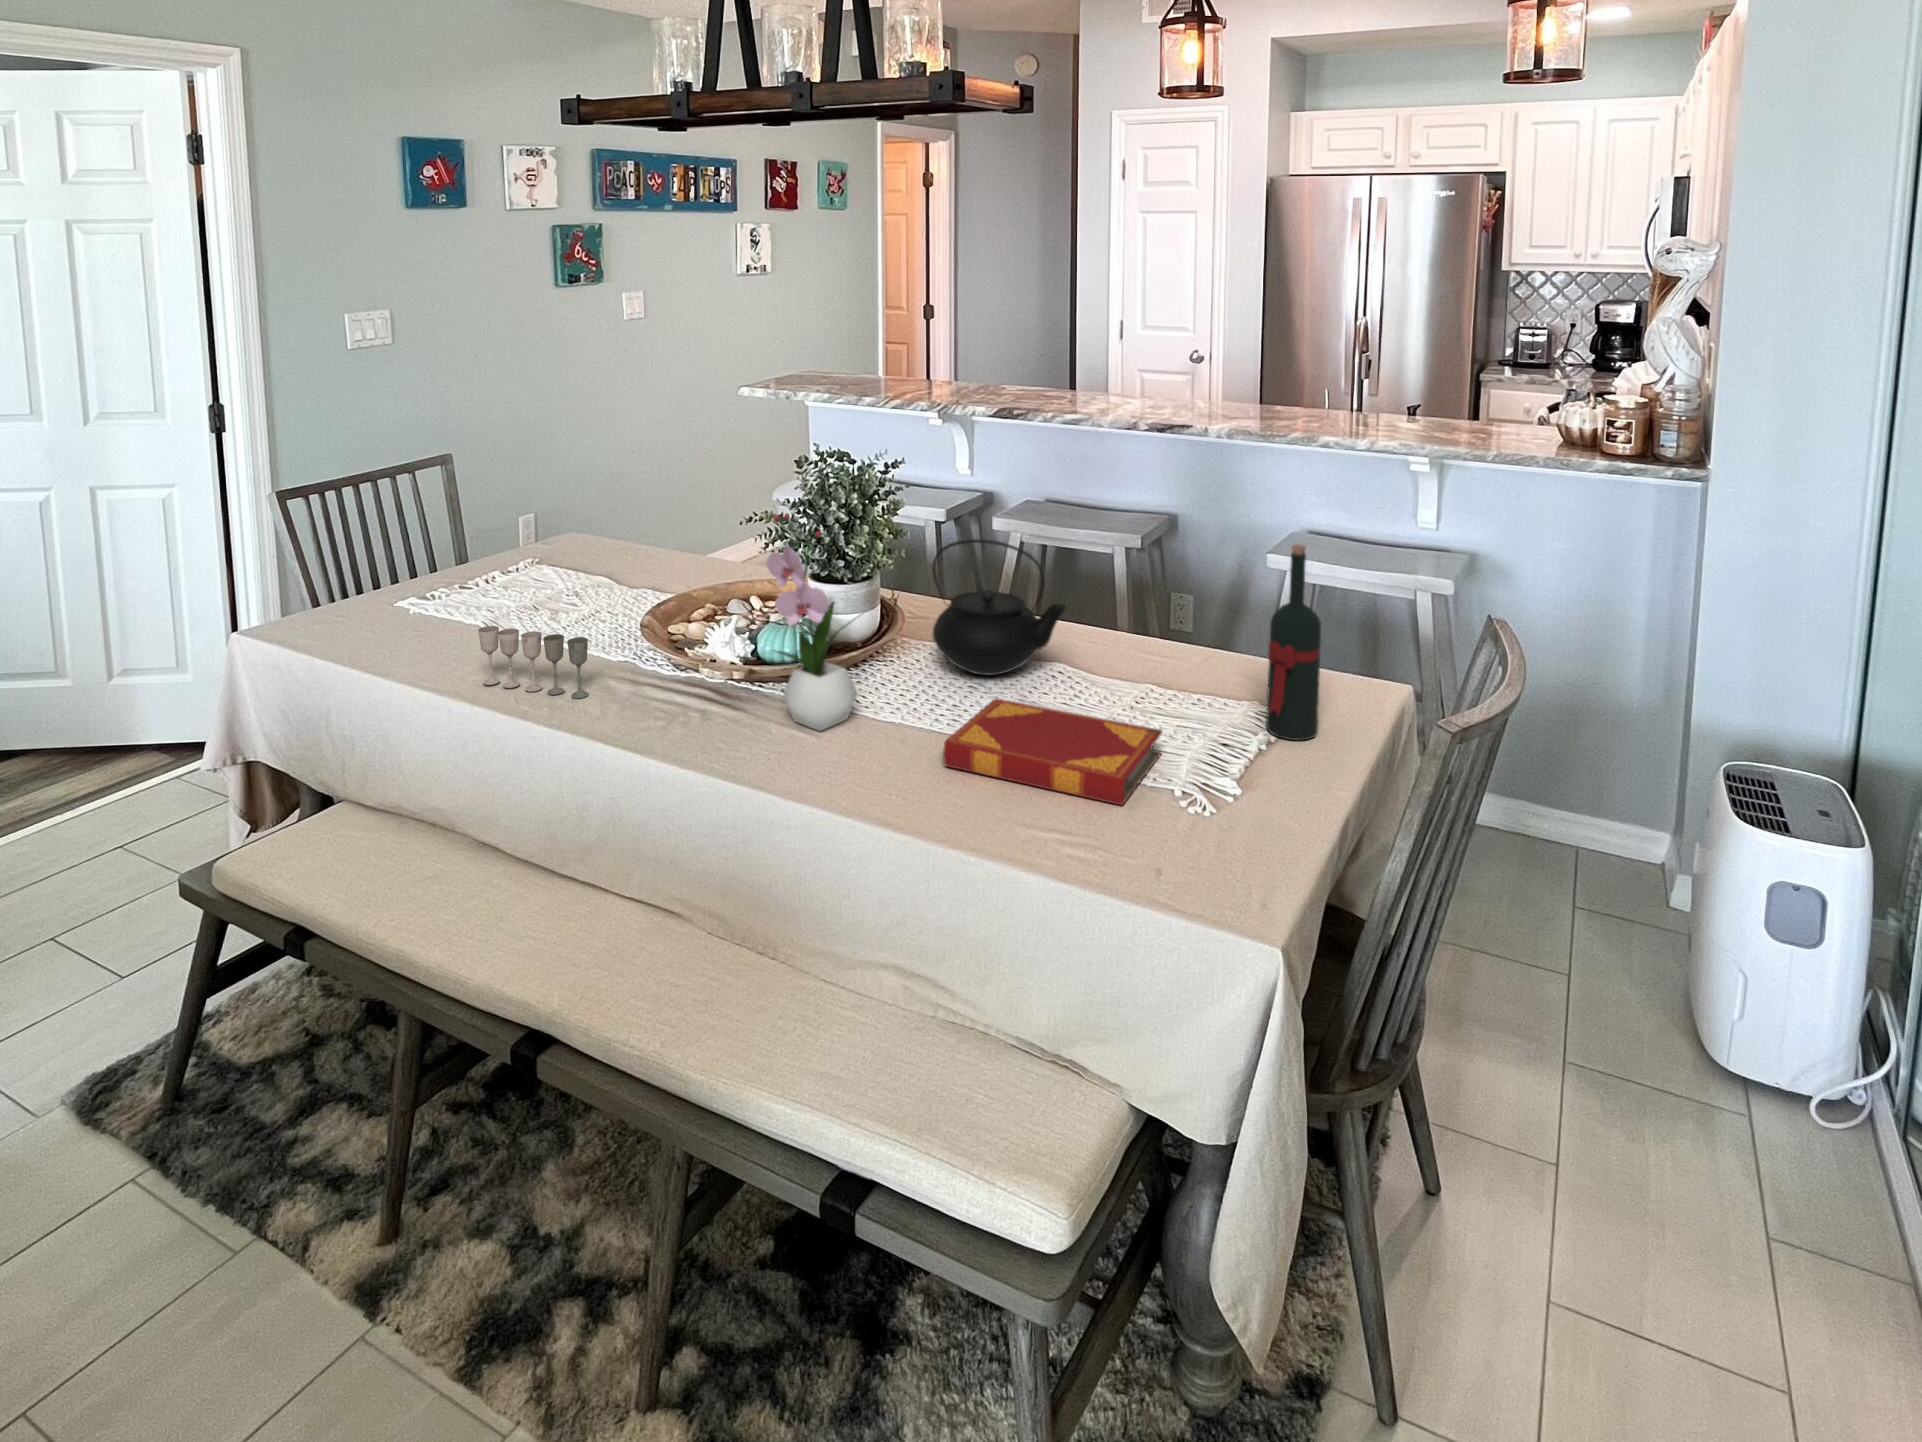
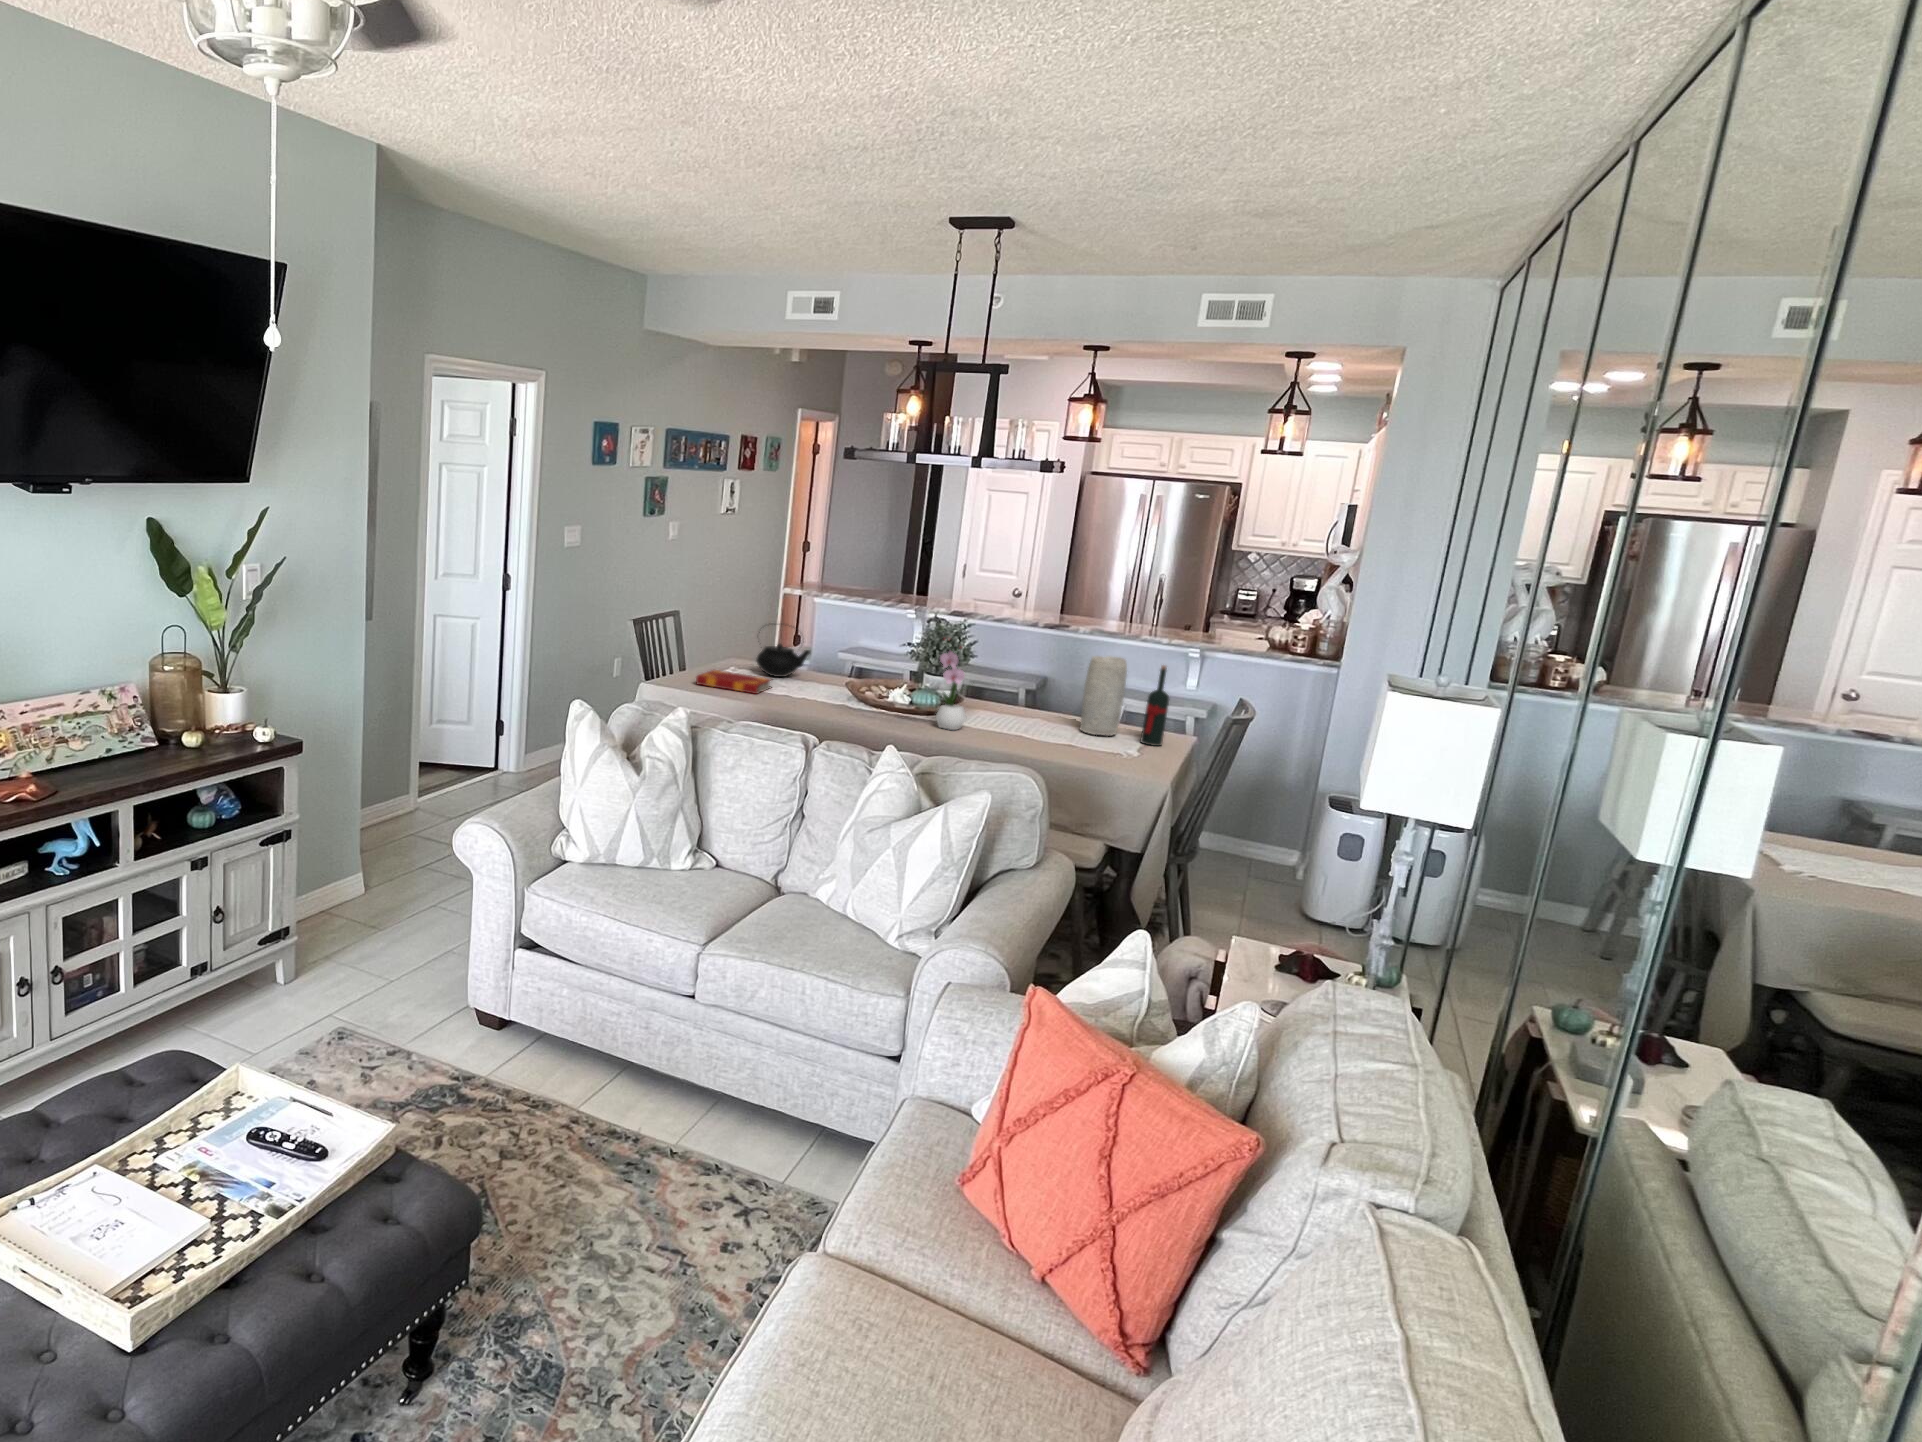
vase: none [1135,522,1224,712] -> present [1080,656,1127,736]
teapot: present [932,539,1066,675] -> present [756,632,810,677]
wine glass: present [478,626,588,698] -> none [783,683,840,715]
hardback book: present [943,698,1163,805] -> present [696,670,771,694]

